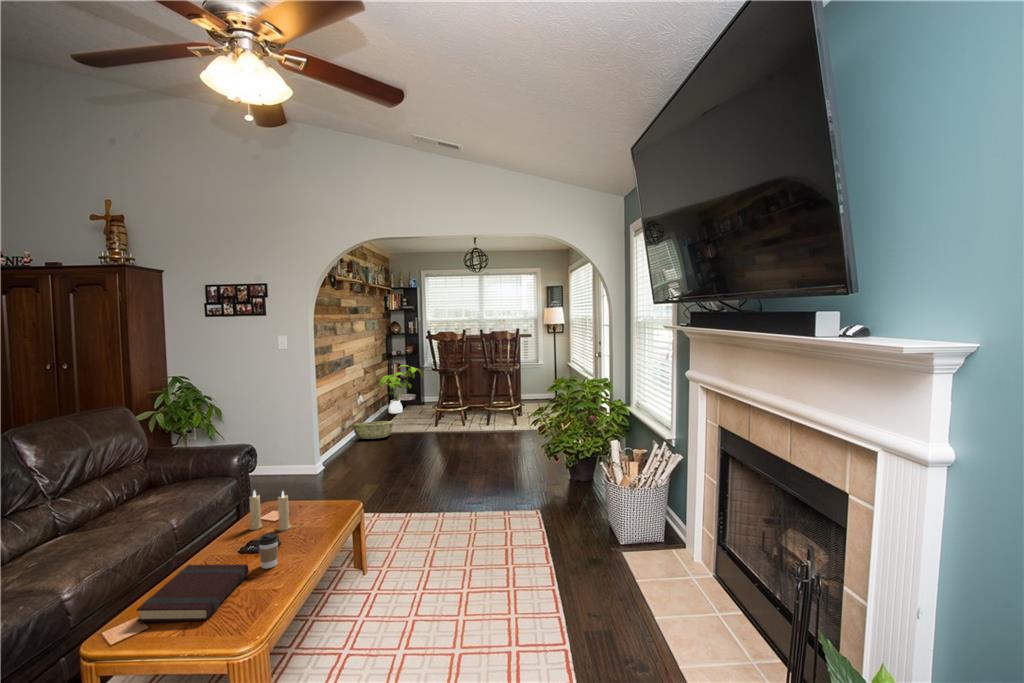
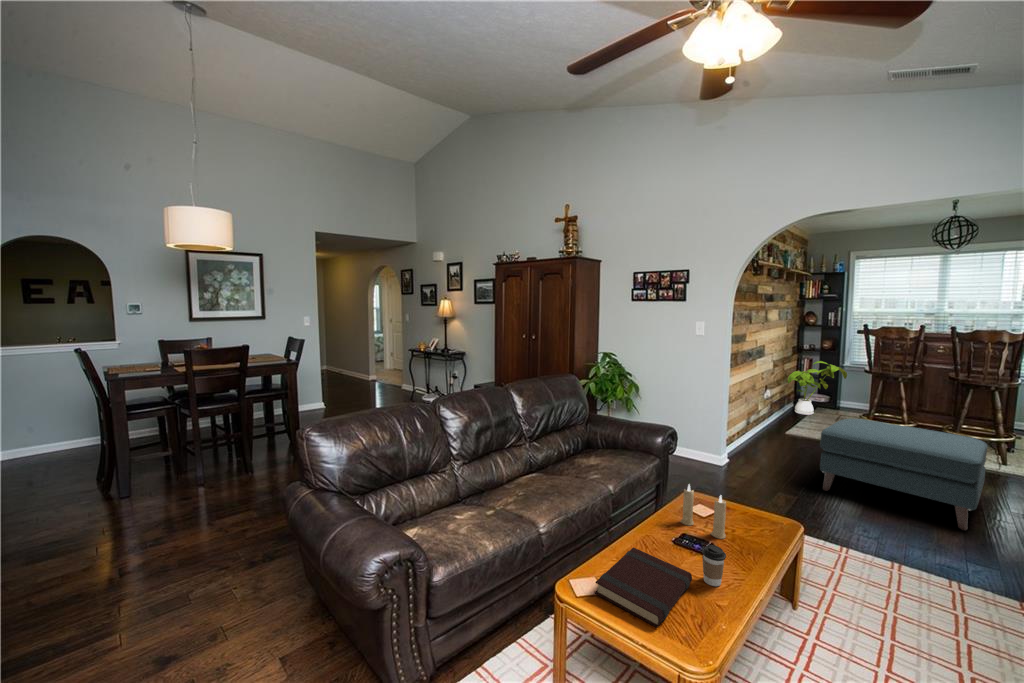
ottoman: none [392,408,492,473] -> present [820,419,988,530]
woven basket: present [353,421,393,439] -> none [758,419,808,442]

